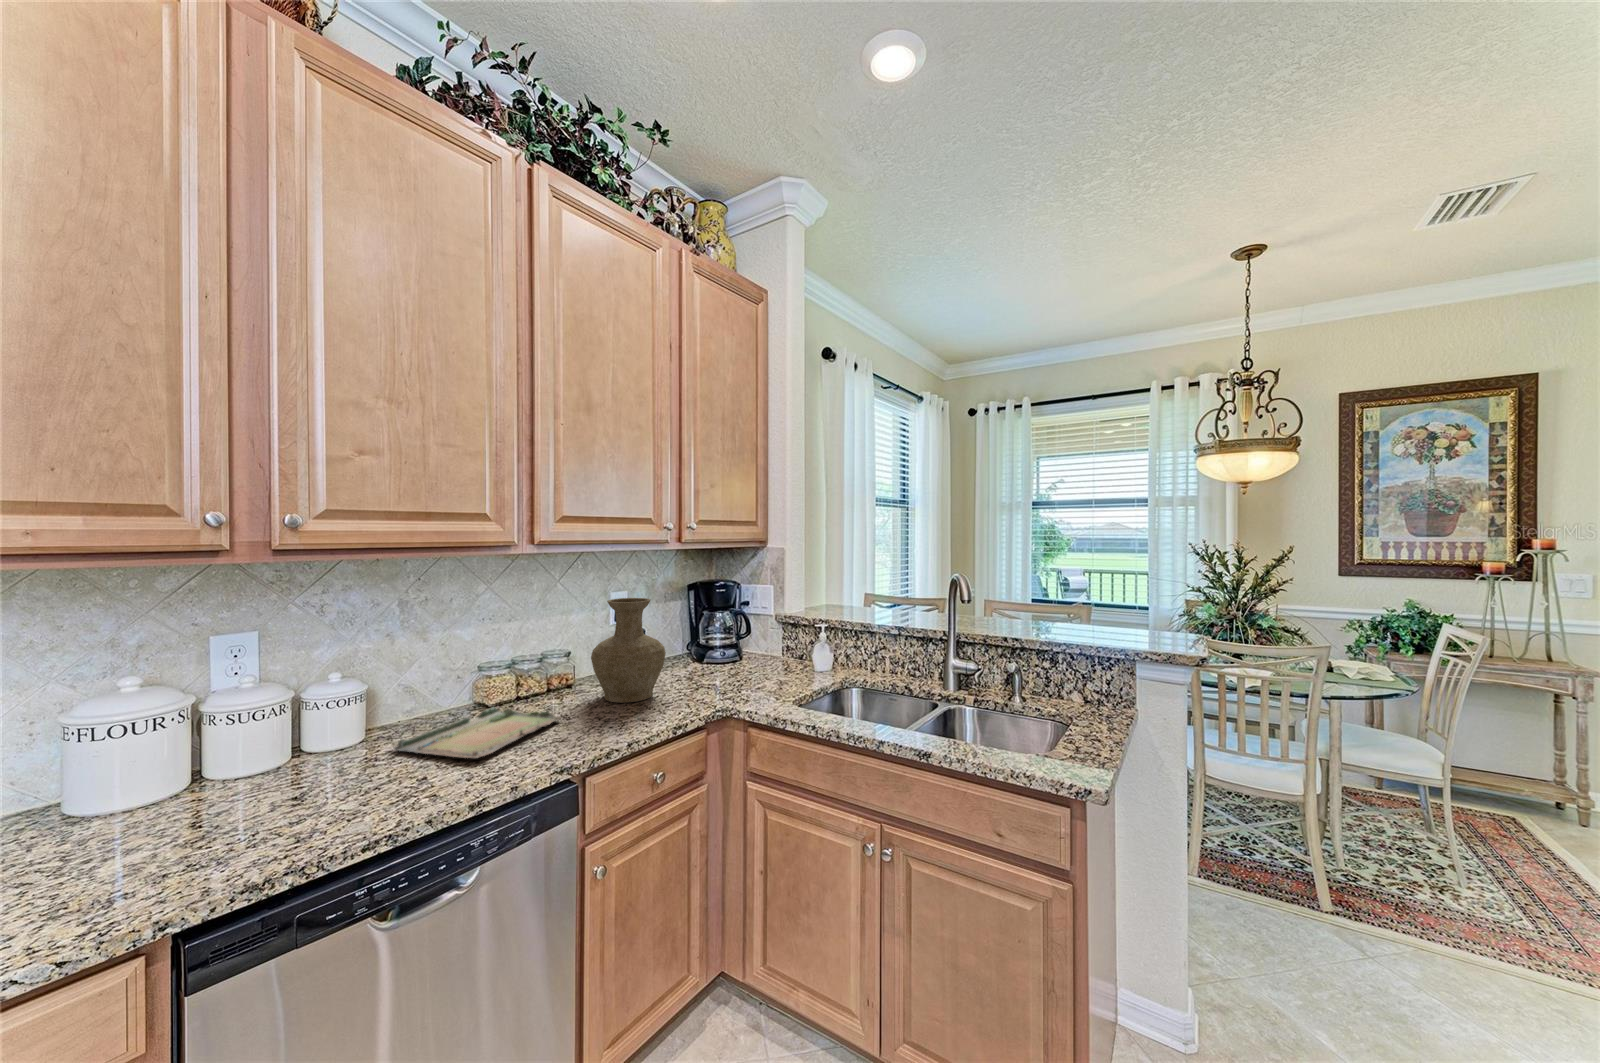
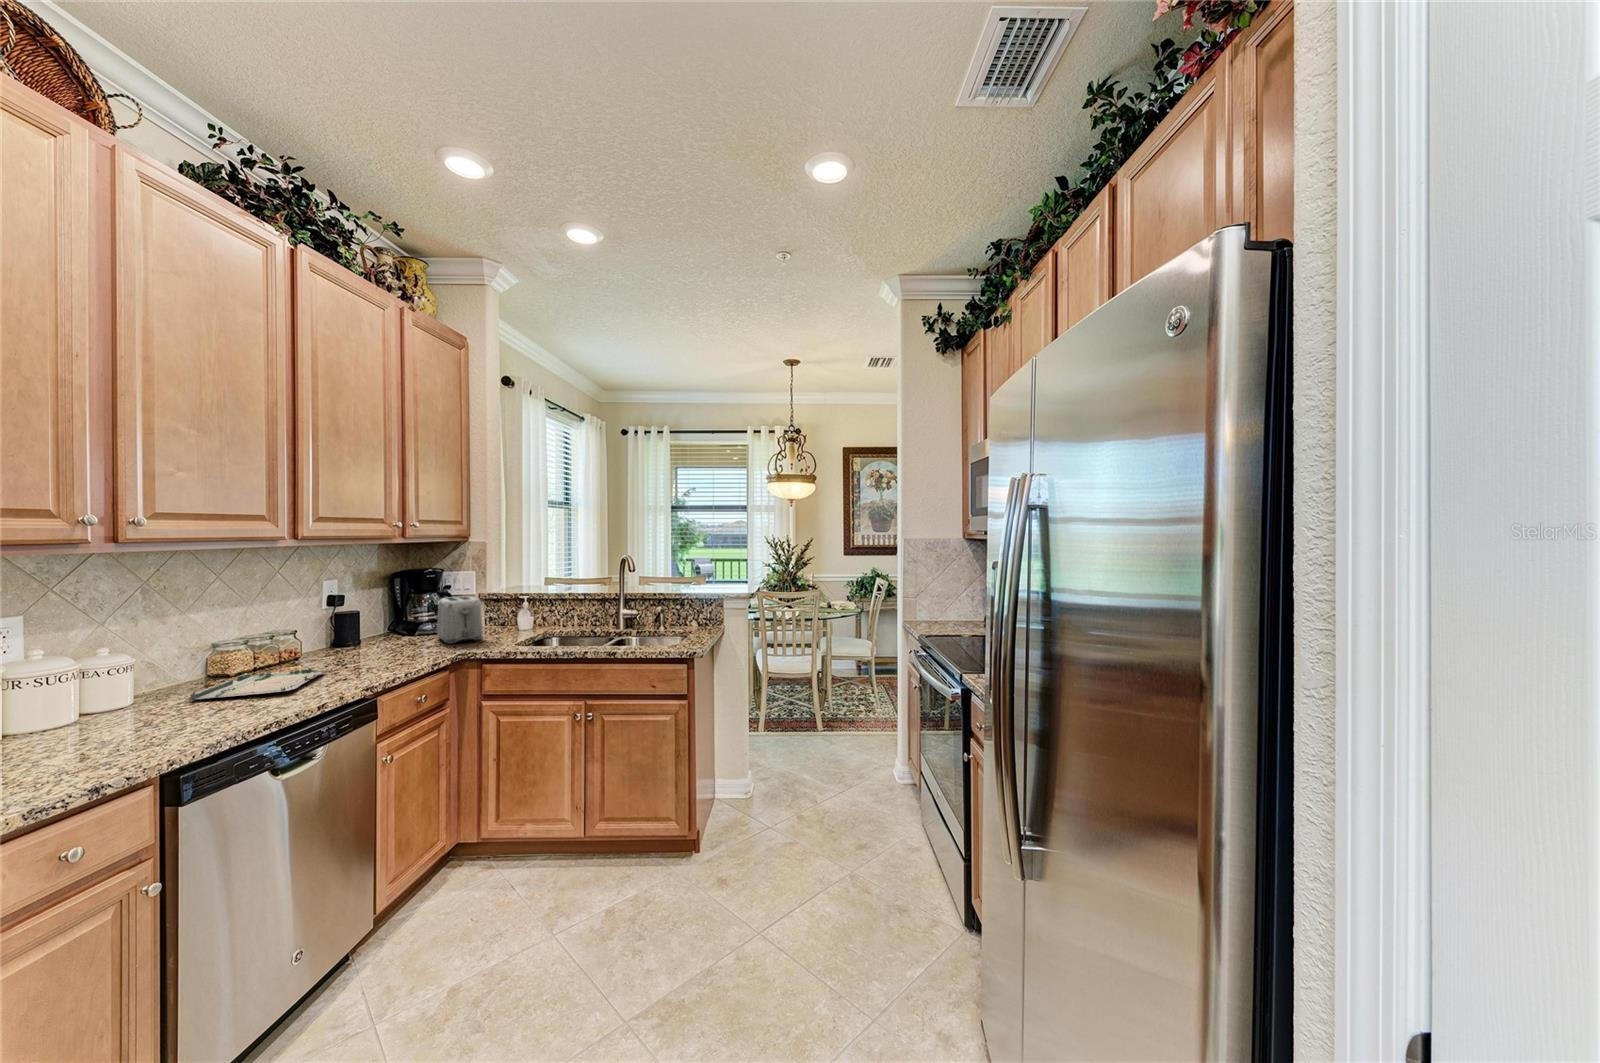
vase: present [591,598,666,703] -> none [333,581,403,661]
toaster: none [719,619,767,684] -> present [437,596,483,644]

